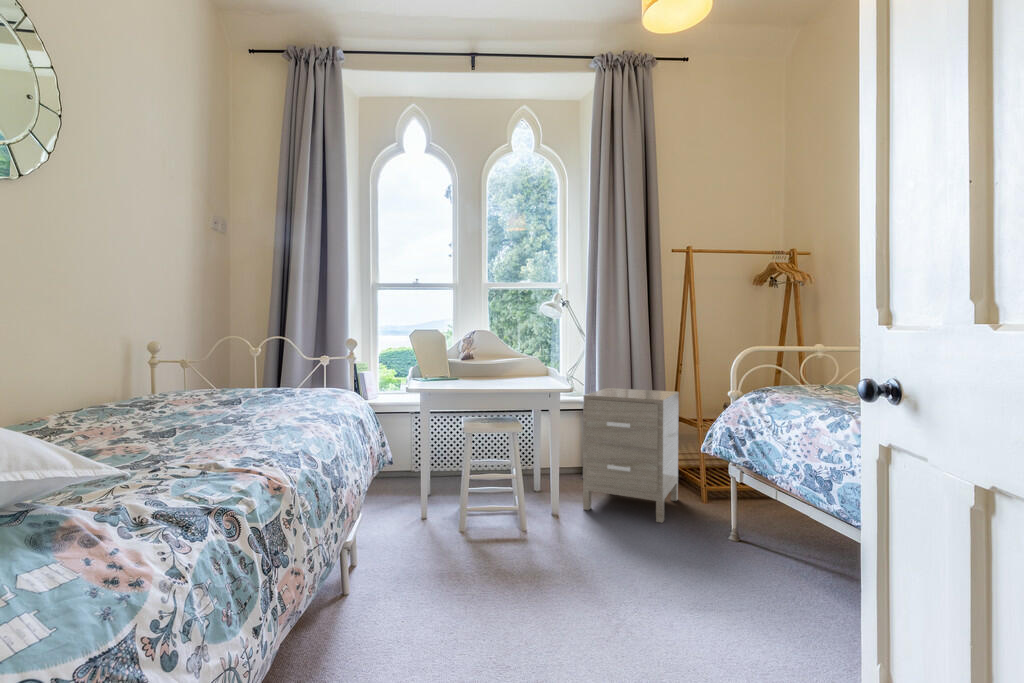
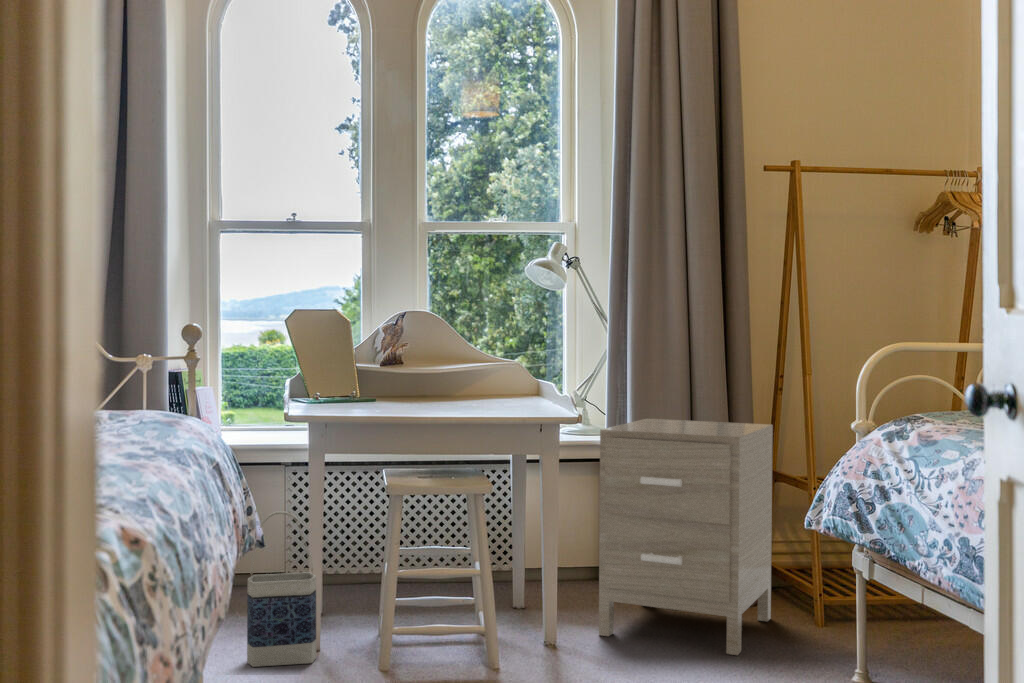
bag: none [388,441,427,528] -> present [247,511,316,667]

